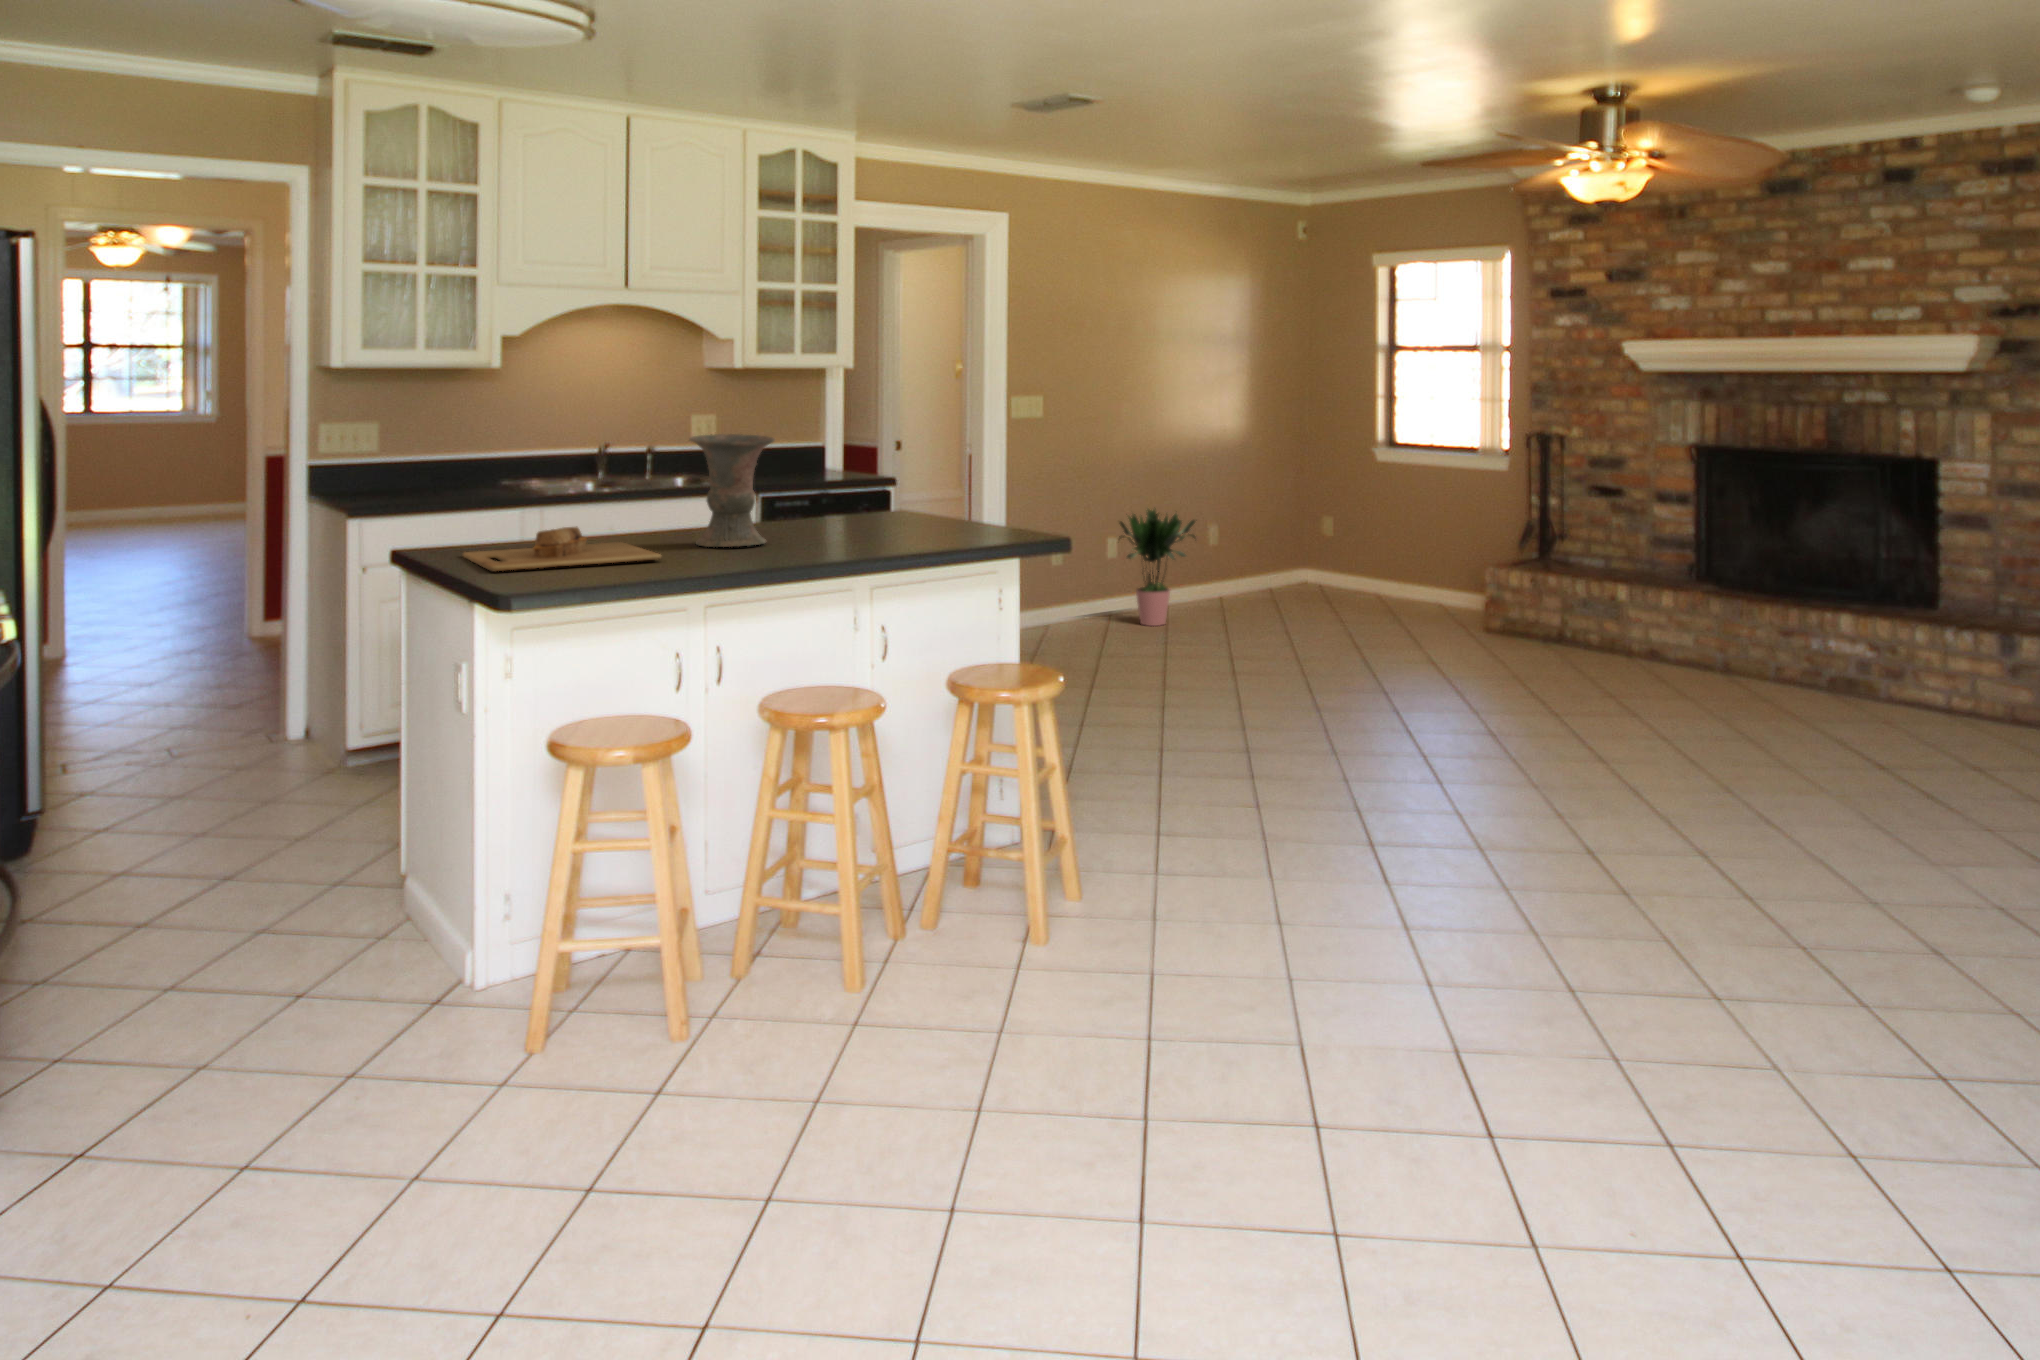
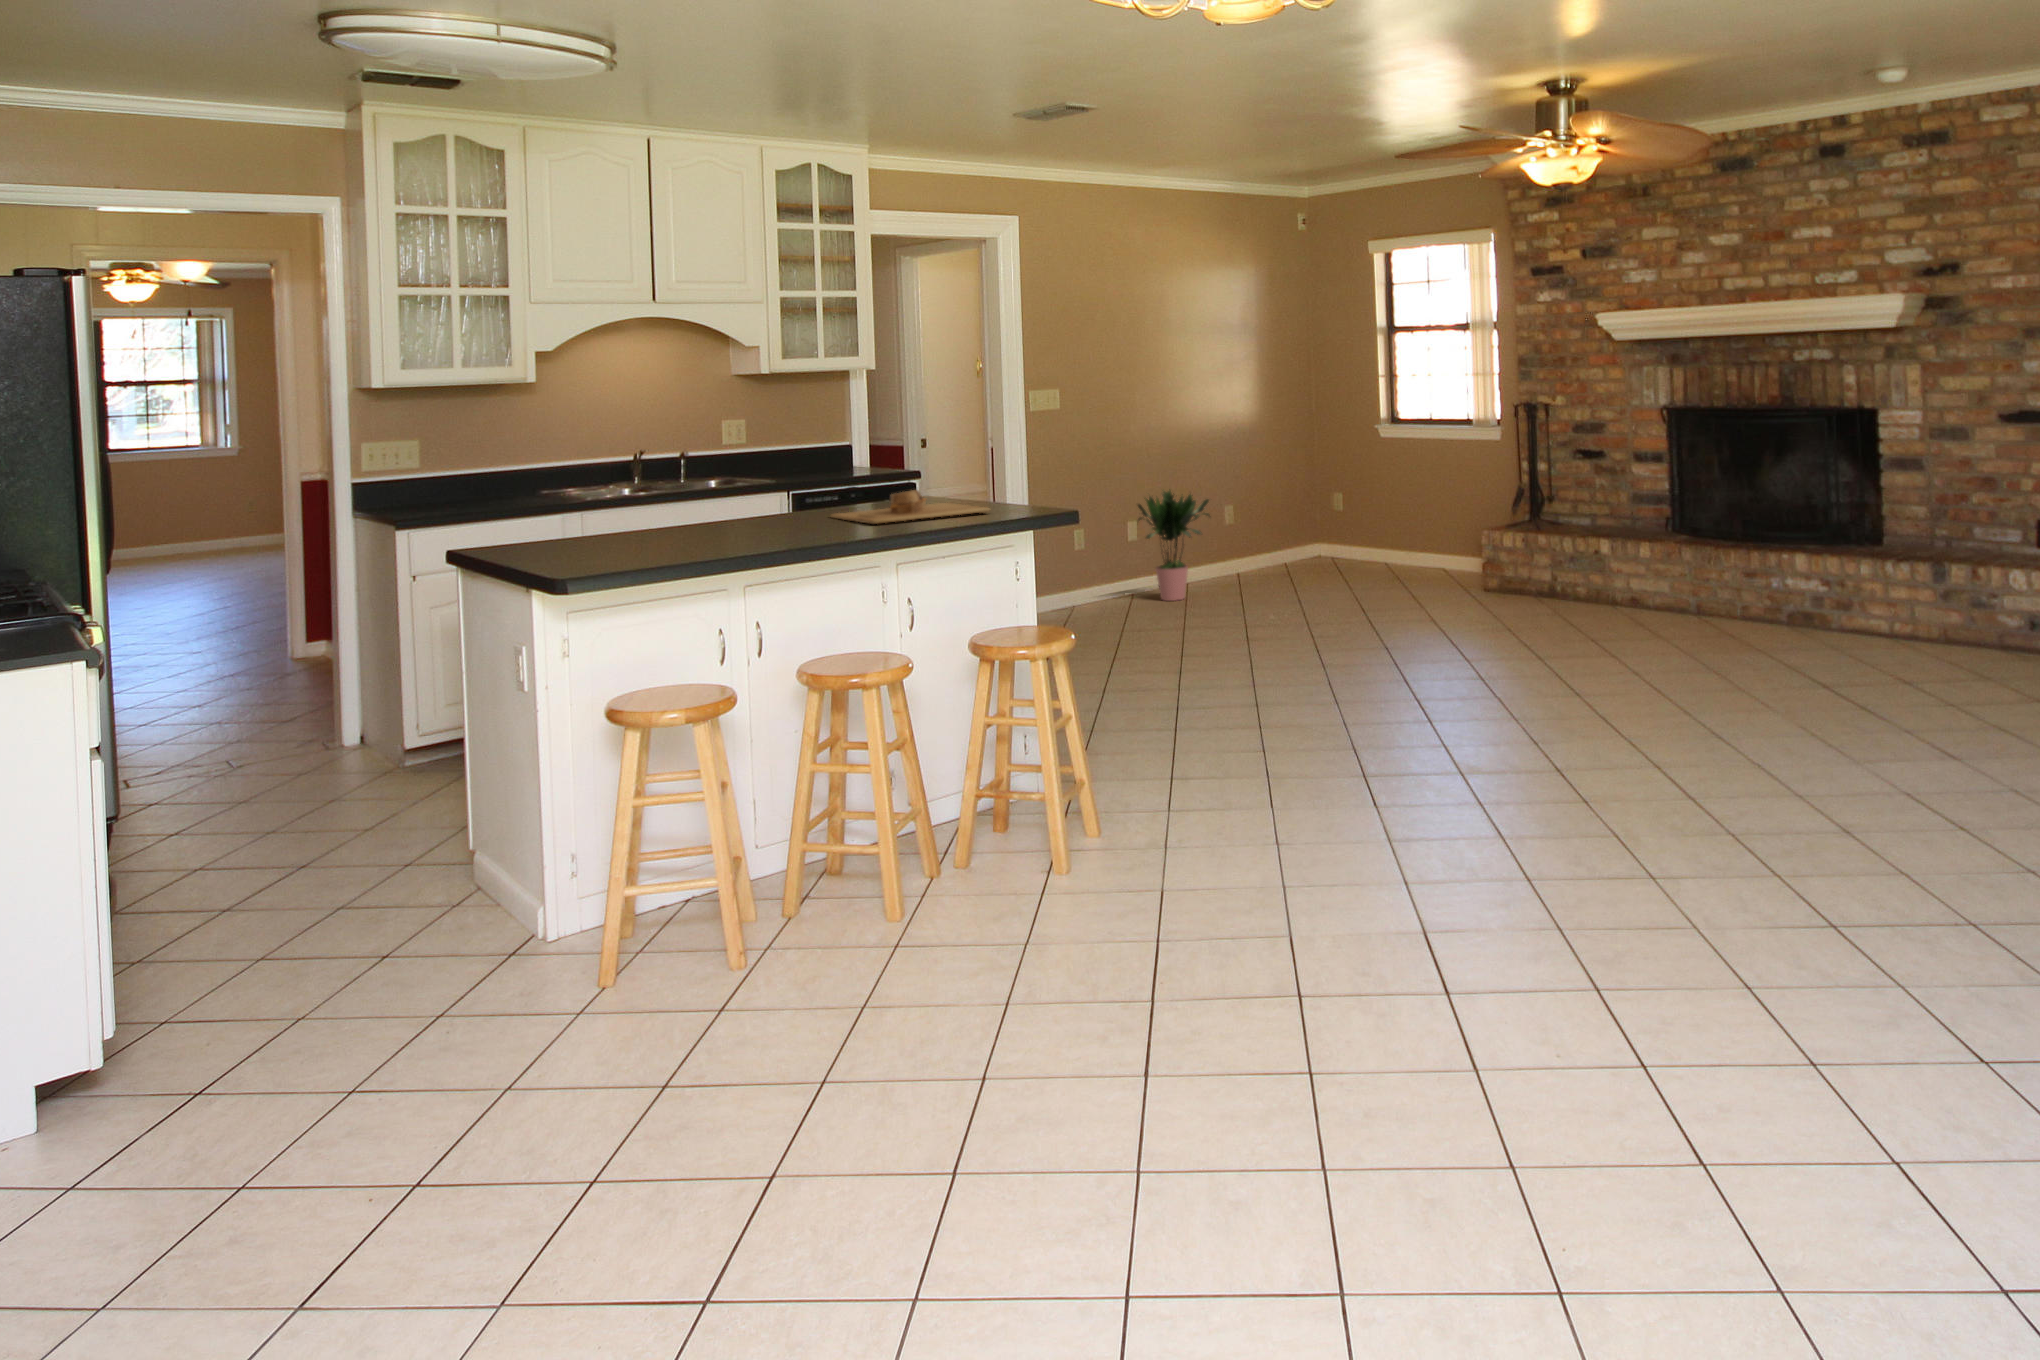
vase: present [689,434,775,547] -> none [723,429,803,532]
cutting board: present [463,527,661,571] -> present [831,490,990,524]

